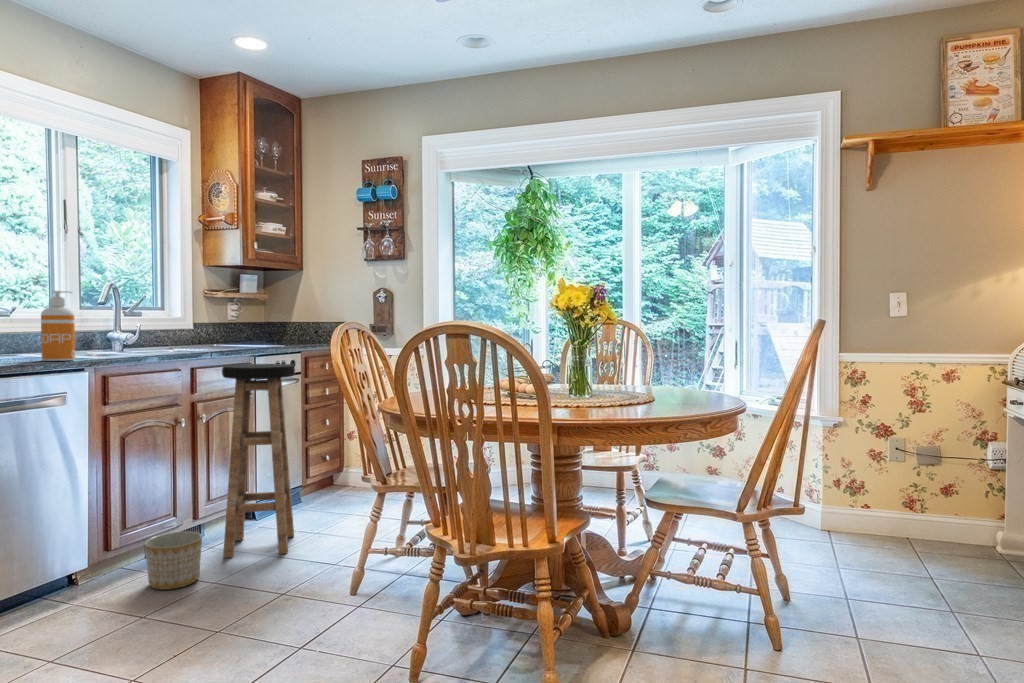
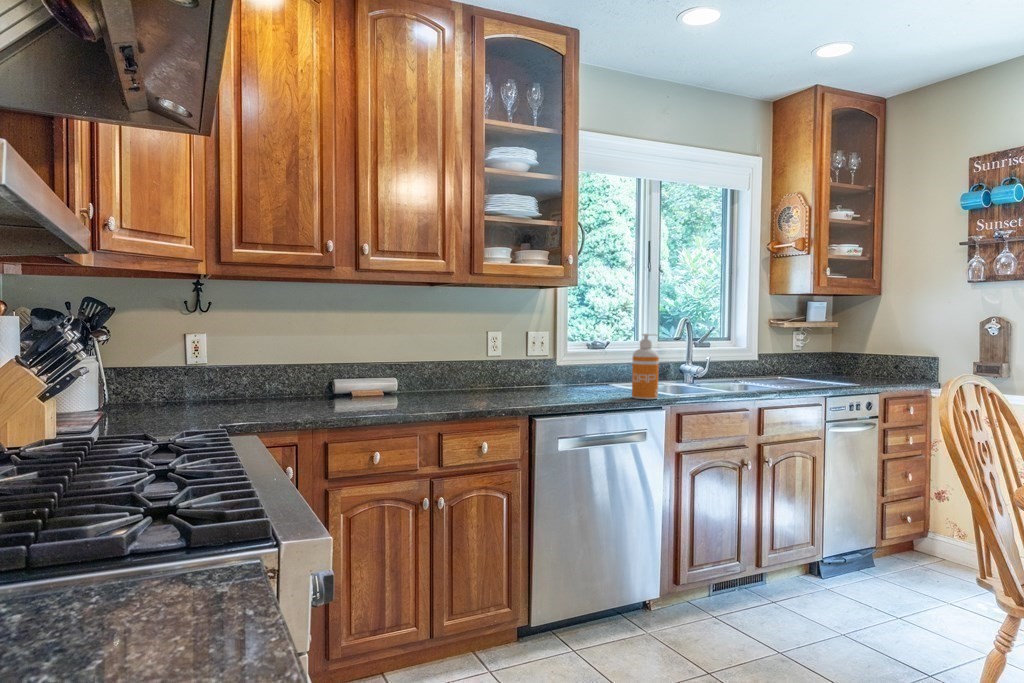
bar stool: present [222,364,295,558] -> none [787,409,879,640]
planter: present [145,531,202,590] -> none [712,581,768,646]

